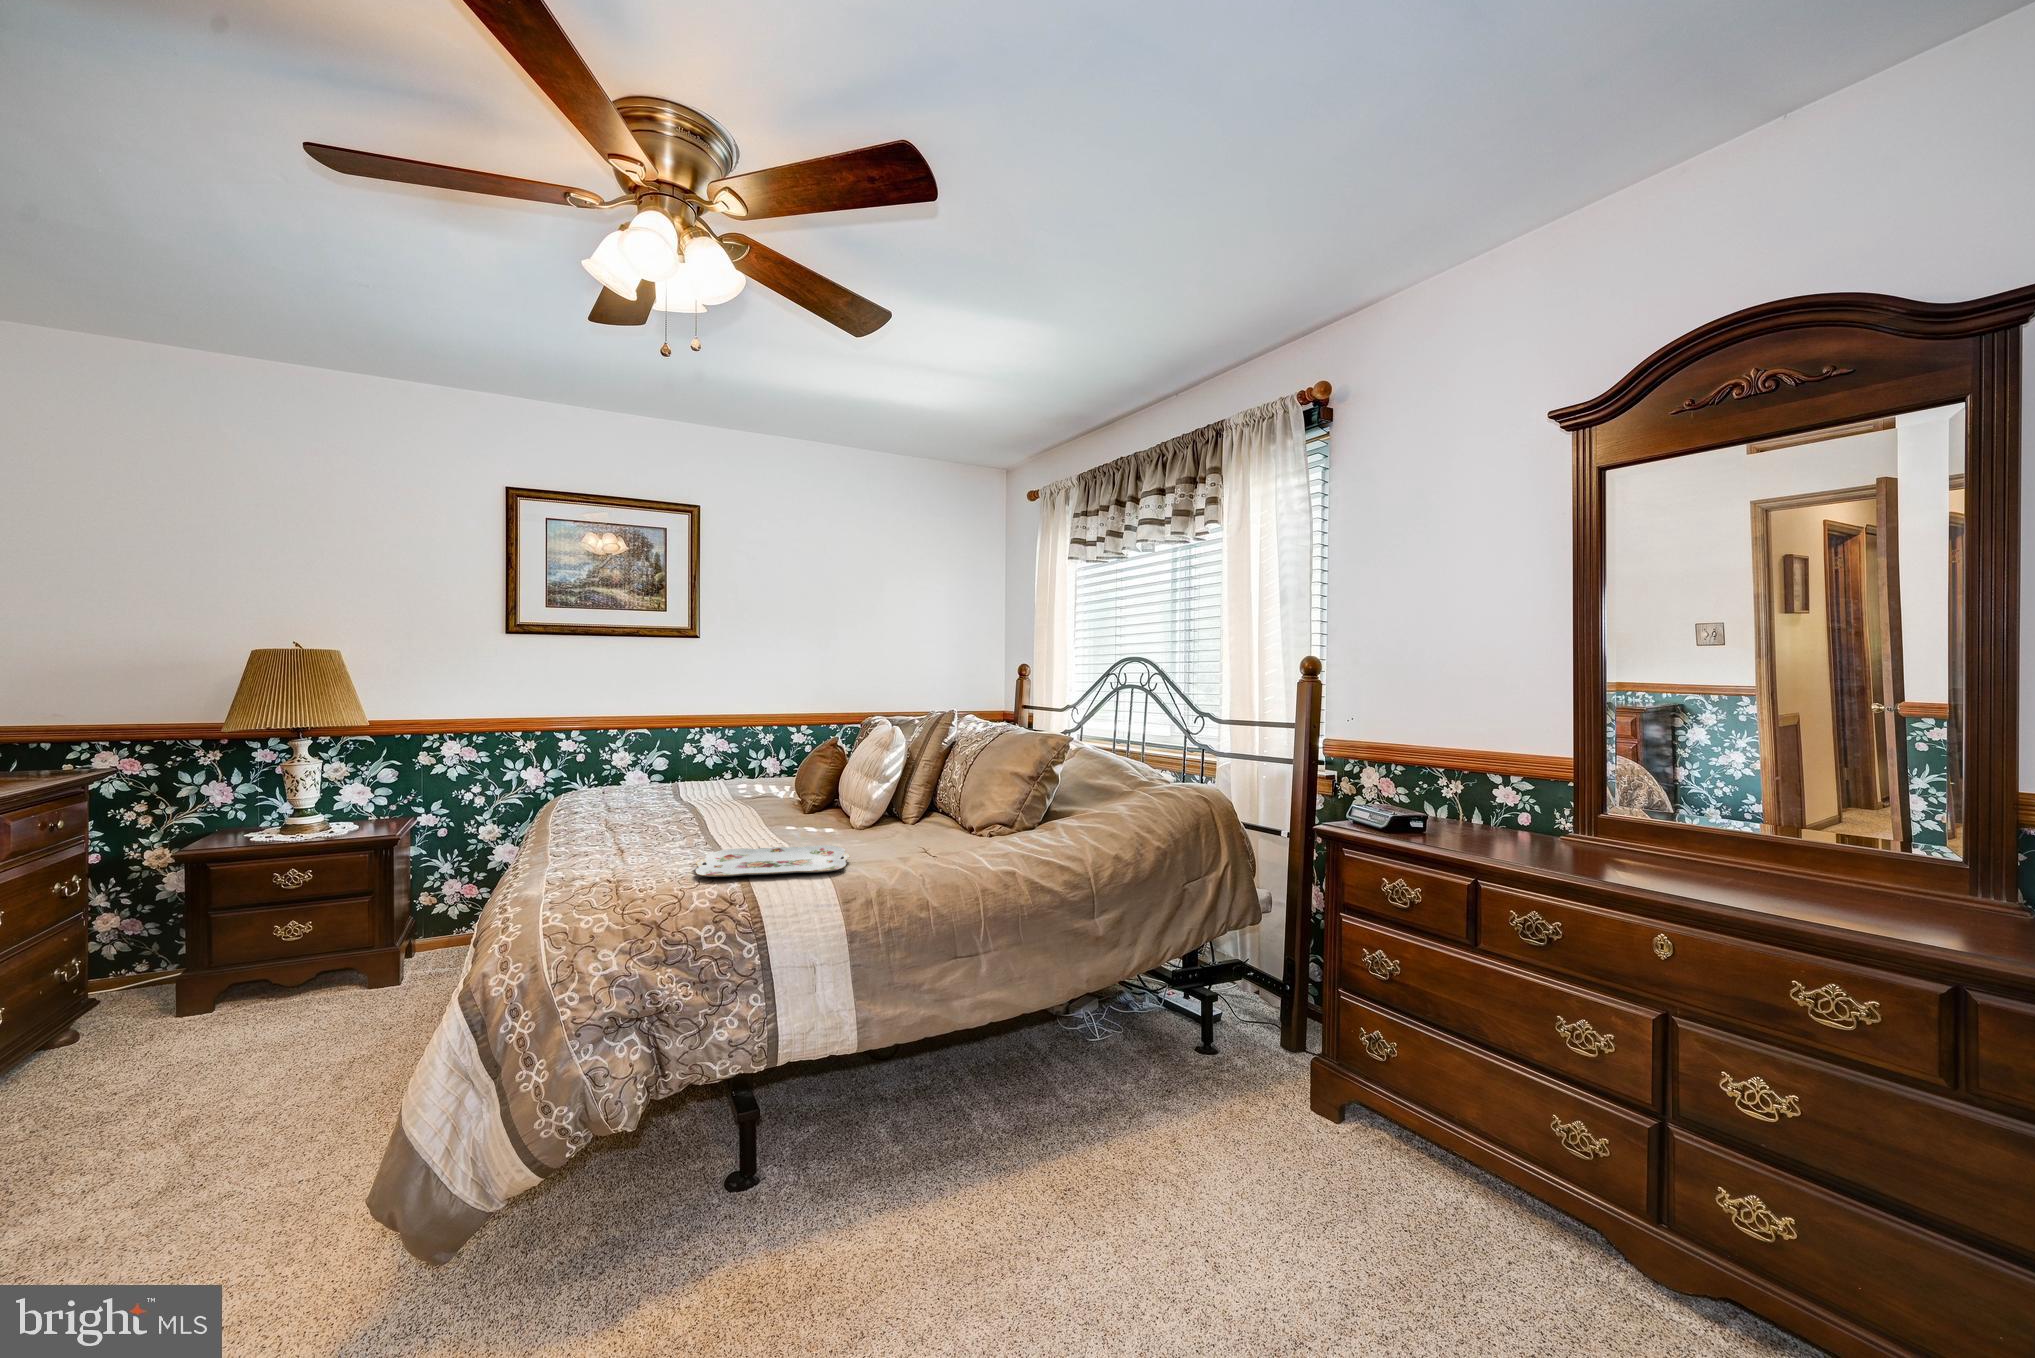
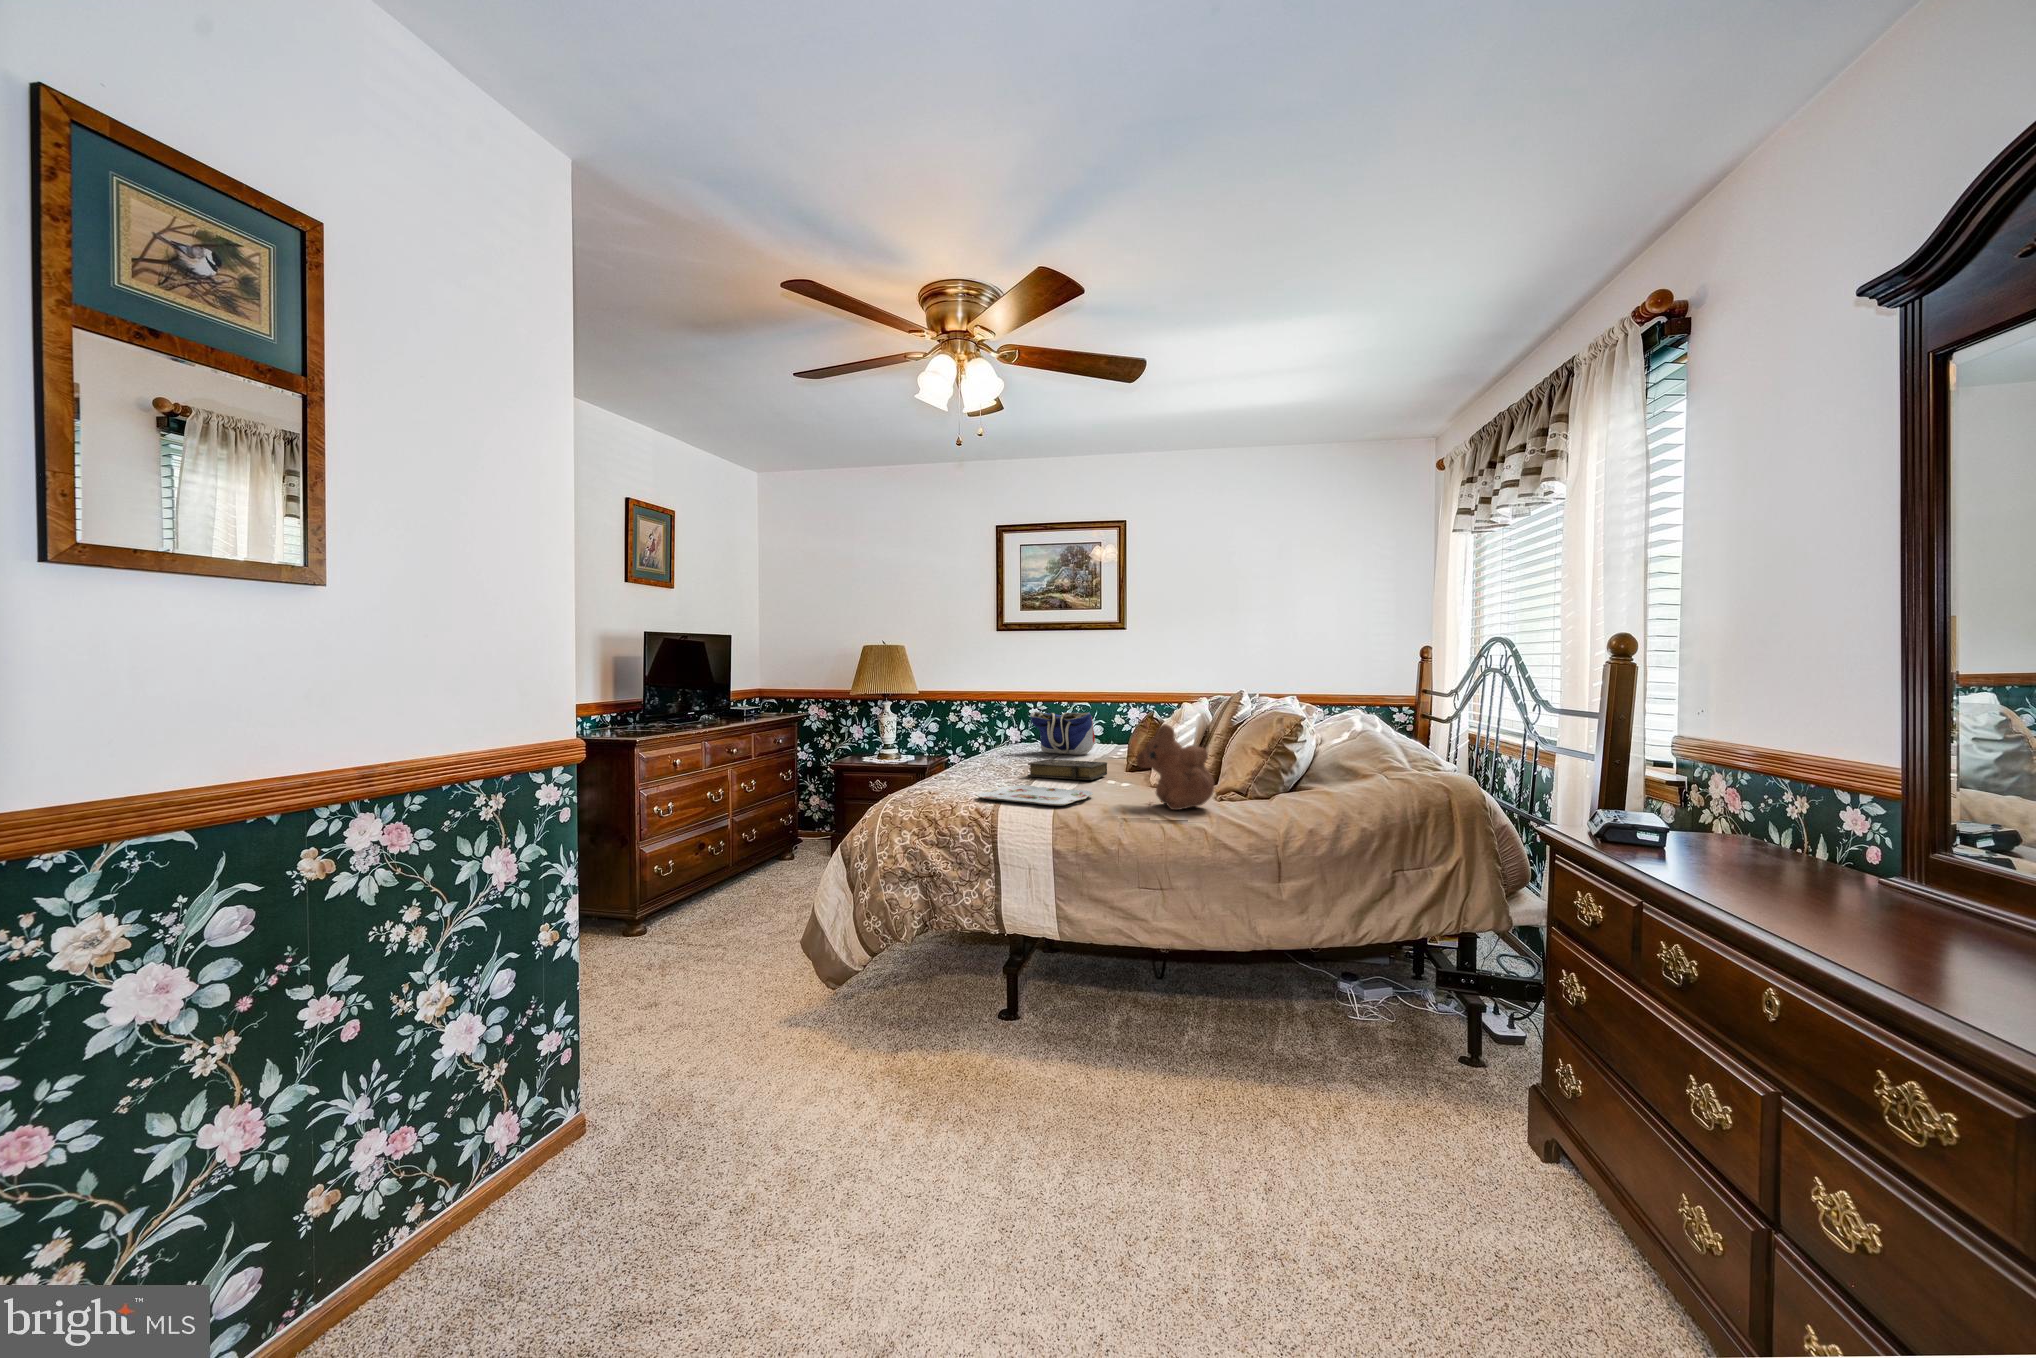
tote bag: none [618,742,713,799] -> present [1030,712,1095,755]
teddy bear: none [898,754,1001,855] -> present [1136,724,1214,810]
book: none [694,805,793,835] -> present [1027,760,1107,780]

